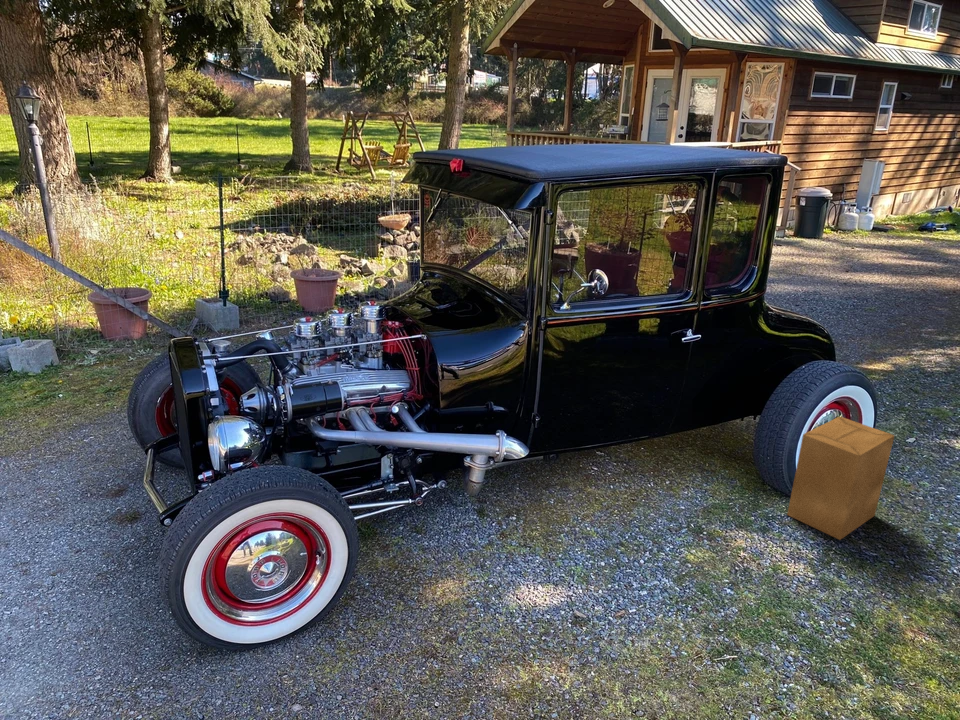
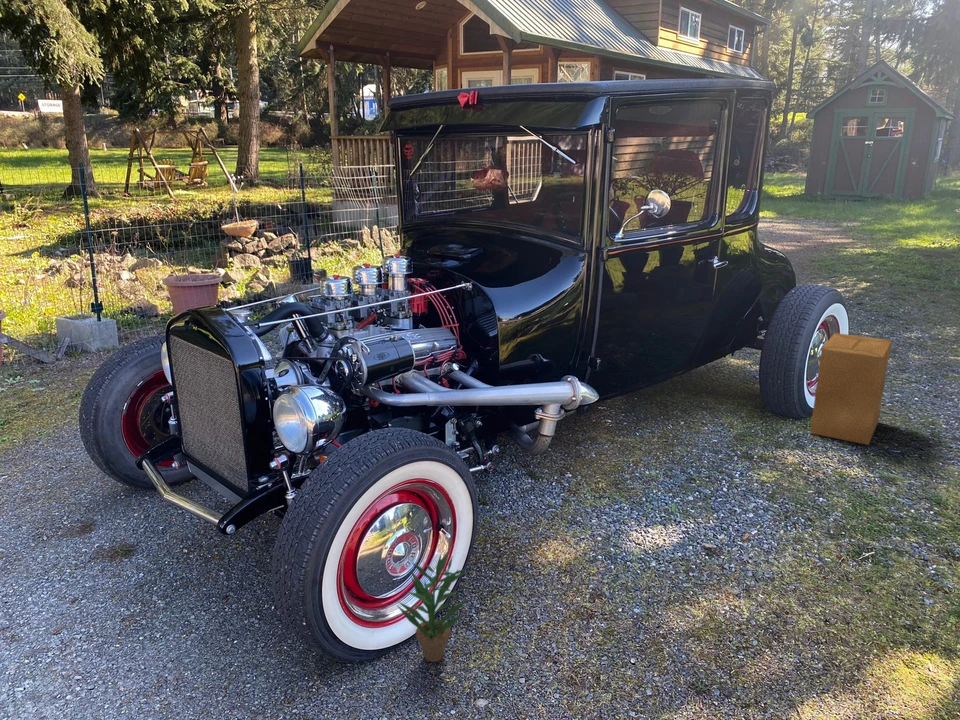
potted plant: none [252,579,307,665] -> present [398,551,466,662]

